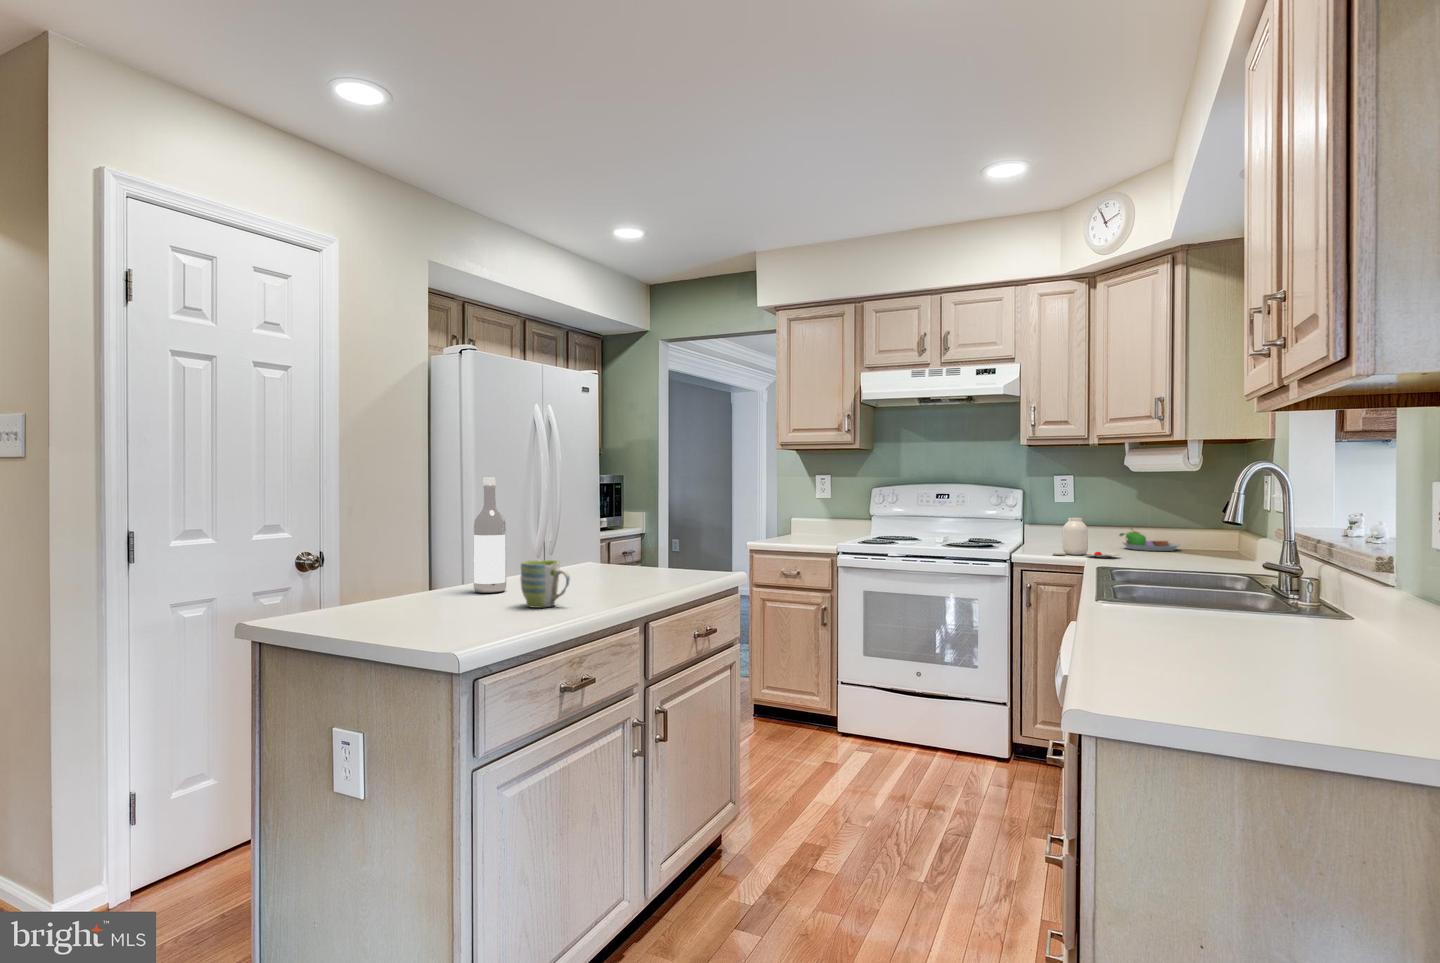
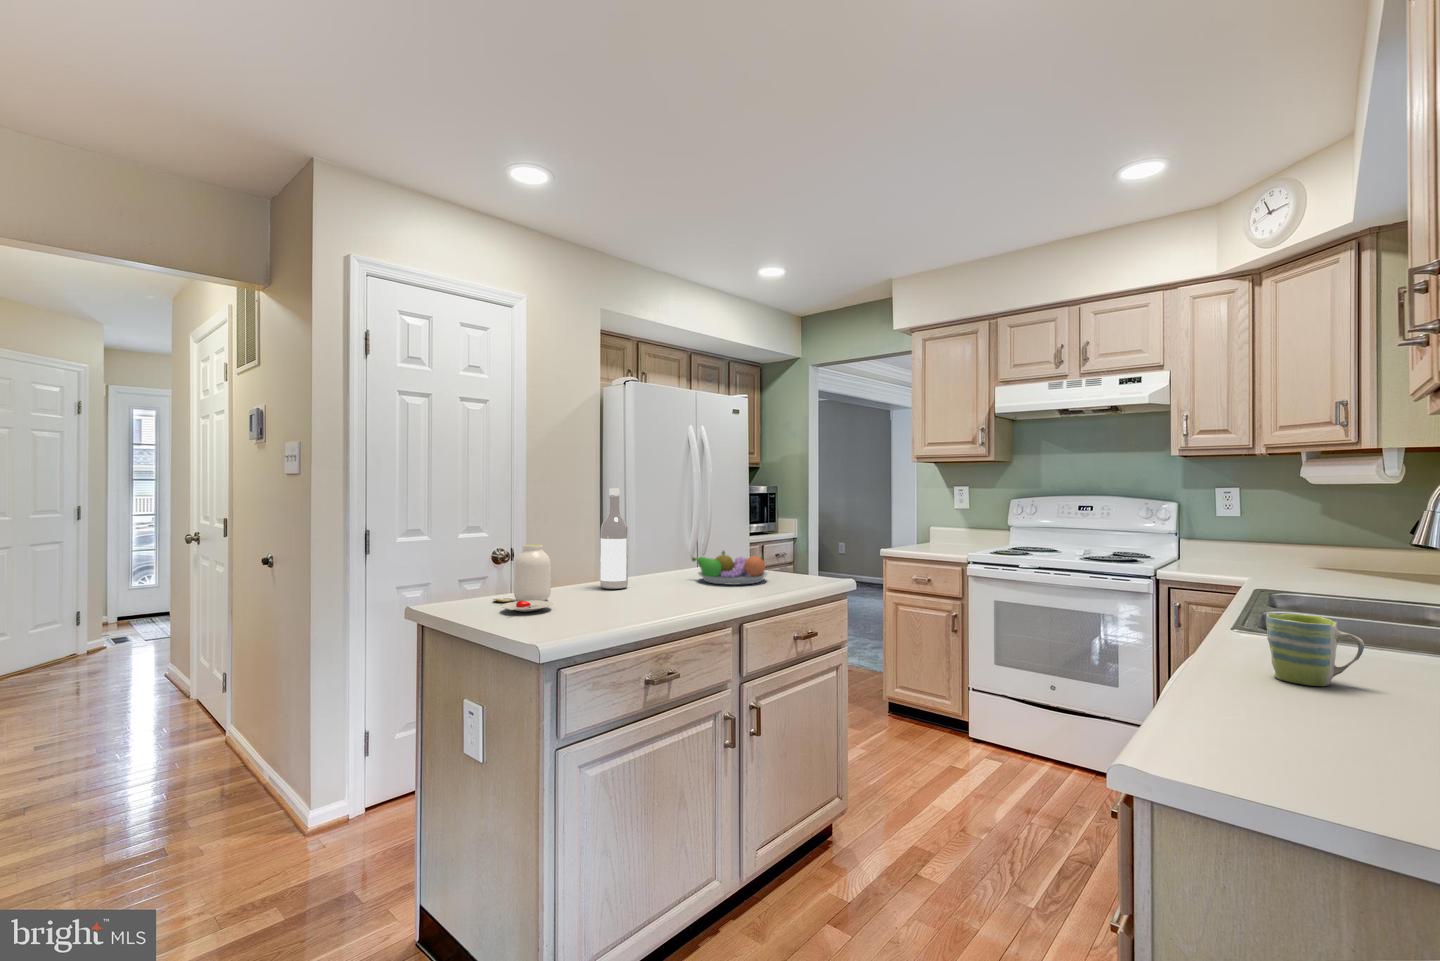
jar: present [1055,518,1120,557] -> present [493,544,553,611]
fruit bowl: present [1120,531,1180,551] -> present [692,551,768,585]
mug: present [520,560,570,608] -> present [1266,613,1365,686]

